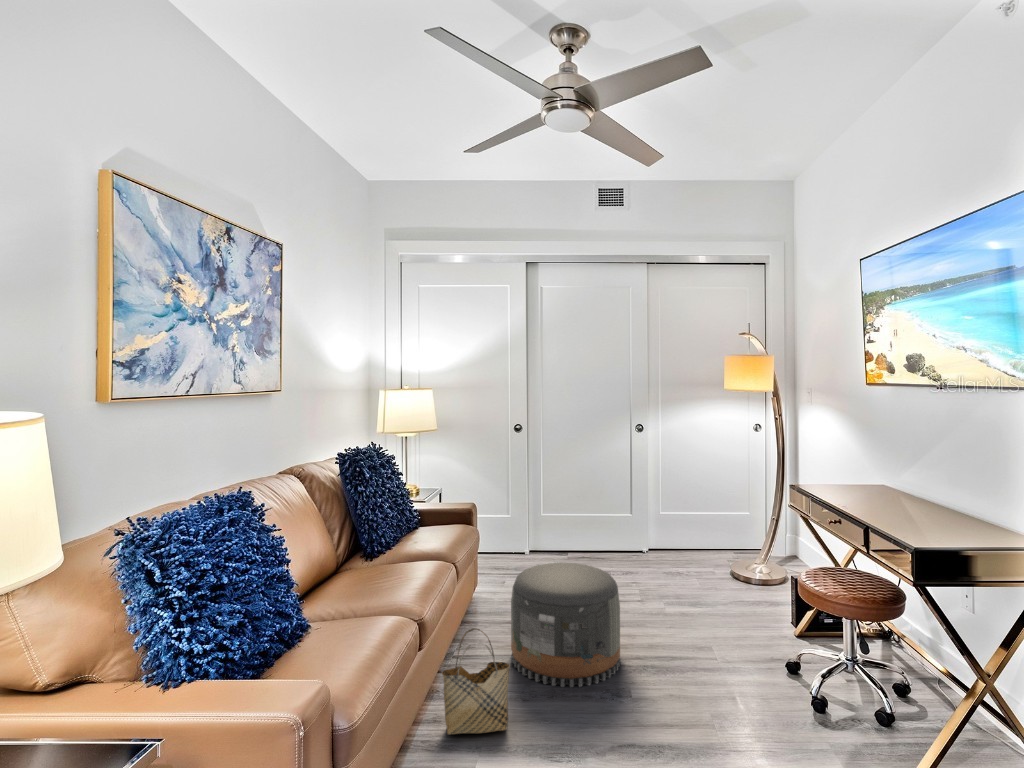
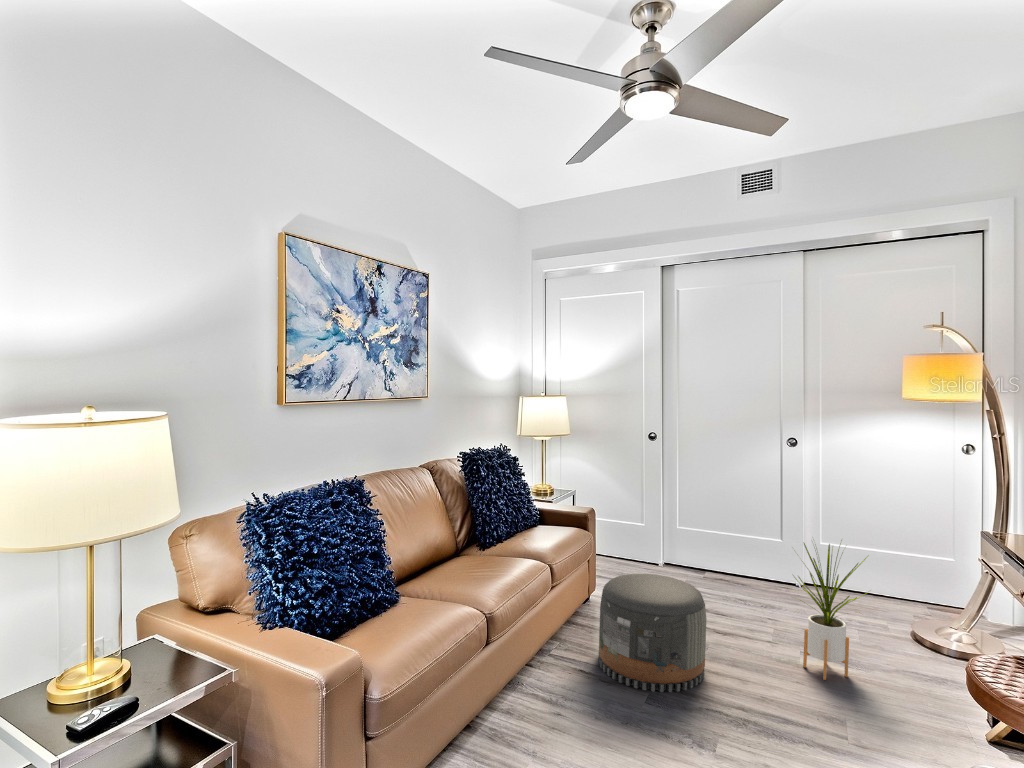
house plant: none [682,504,754,640] -> present [794,540,868,680]
woven basket: present [442,628,509,735] -> none [515,617,576,710]

